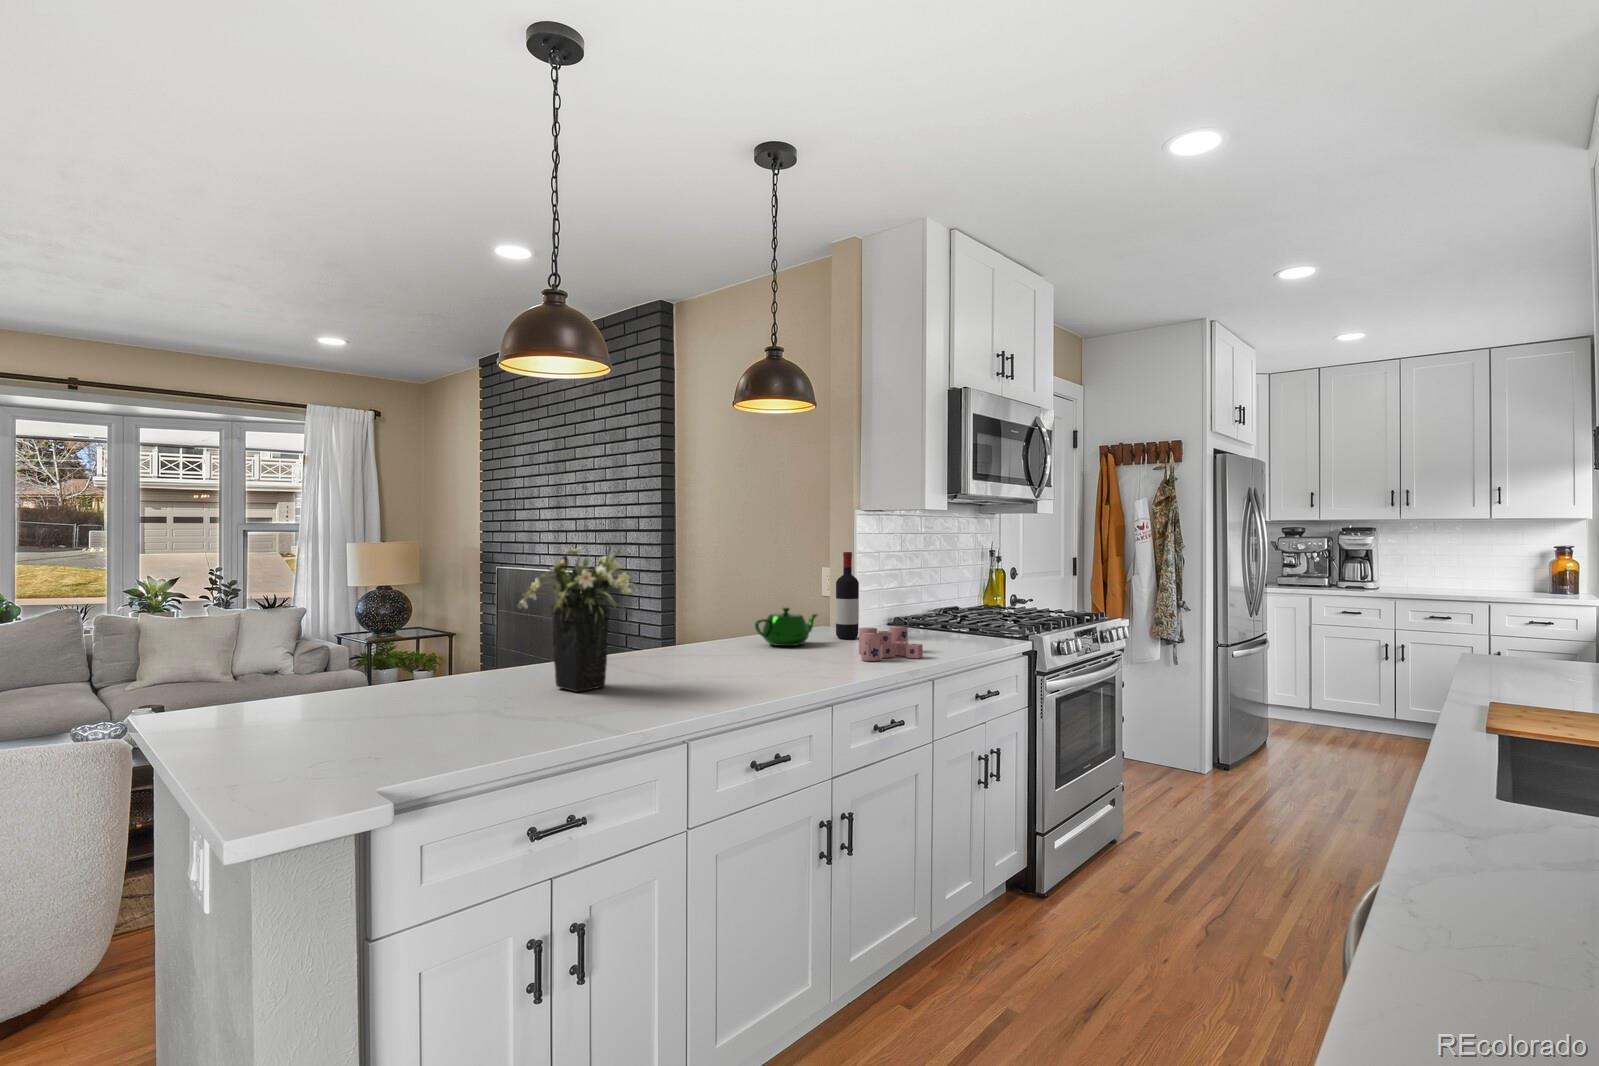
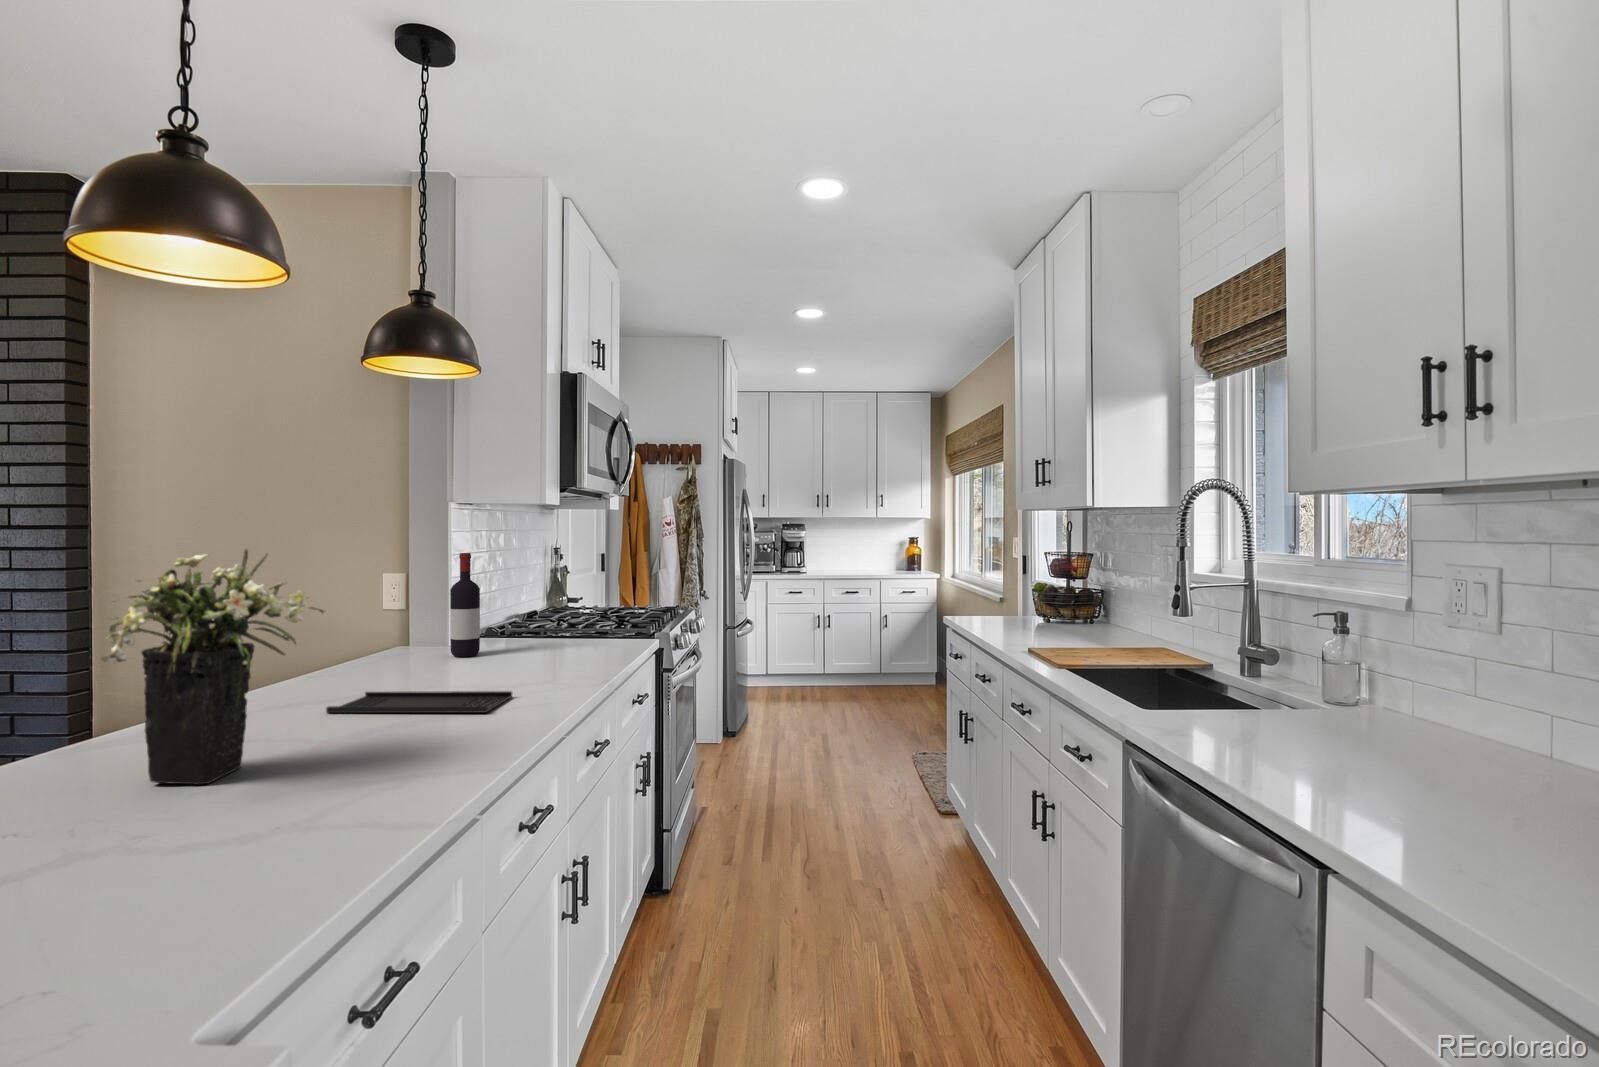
teapot: present [755,607,818,646] -> none [367,625,440,674]
candle: present [859,626,923,661] -> none [514,635,592,678]
tray: none [696,654,820,678] -> present [326,691,512,713]

